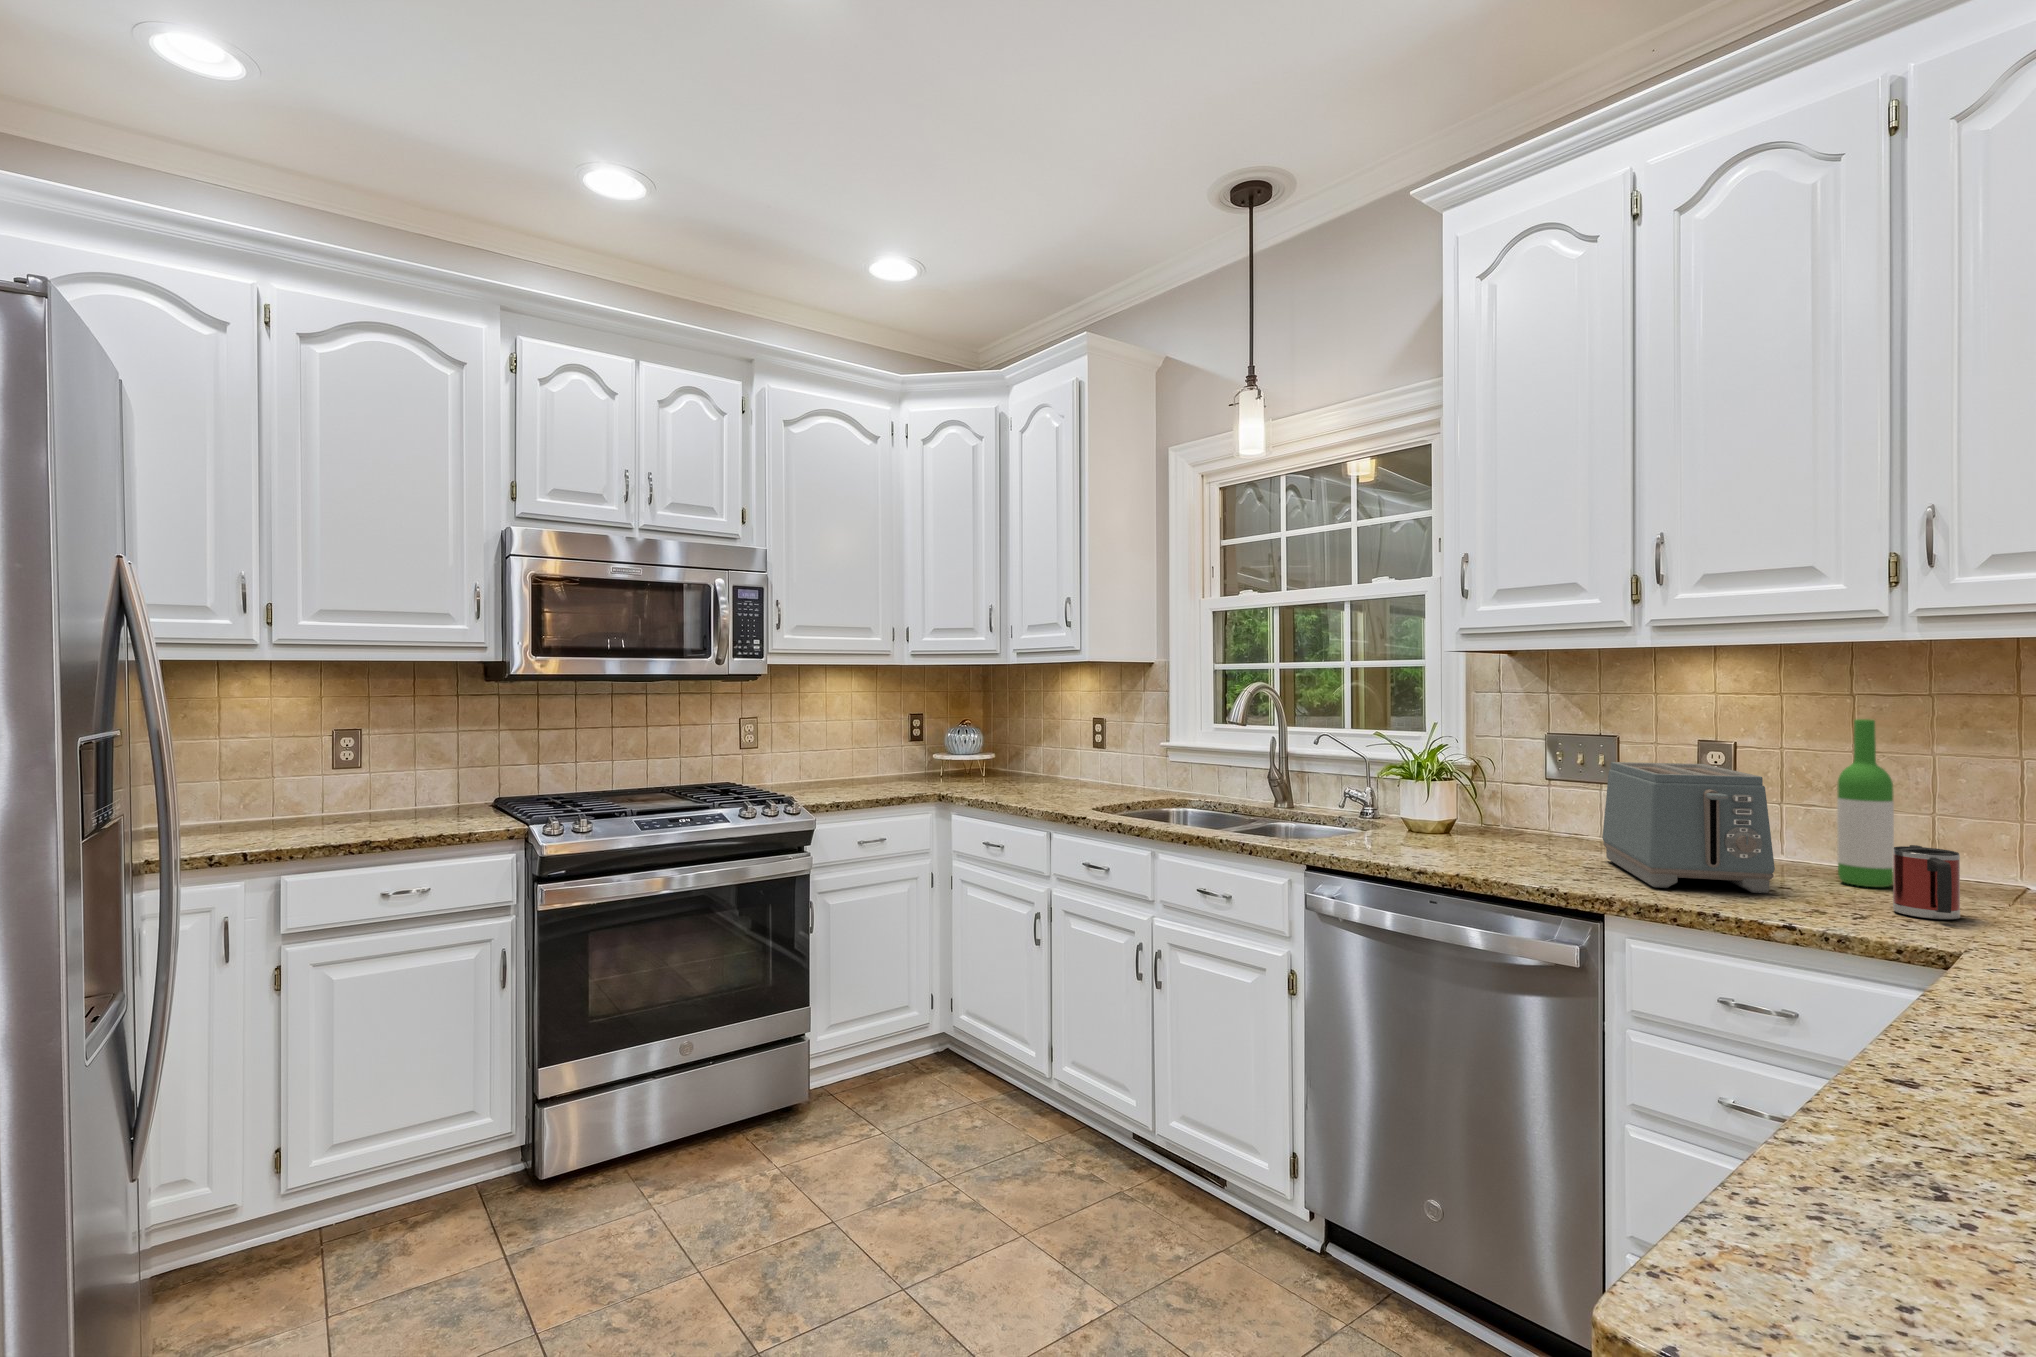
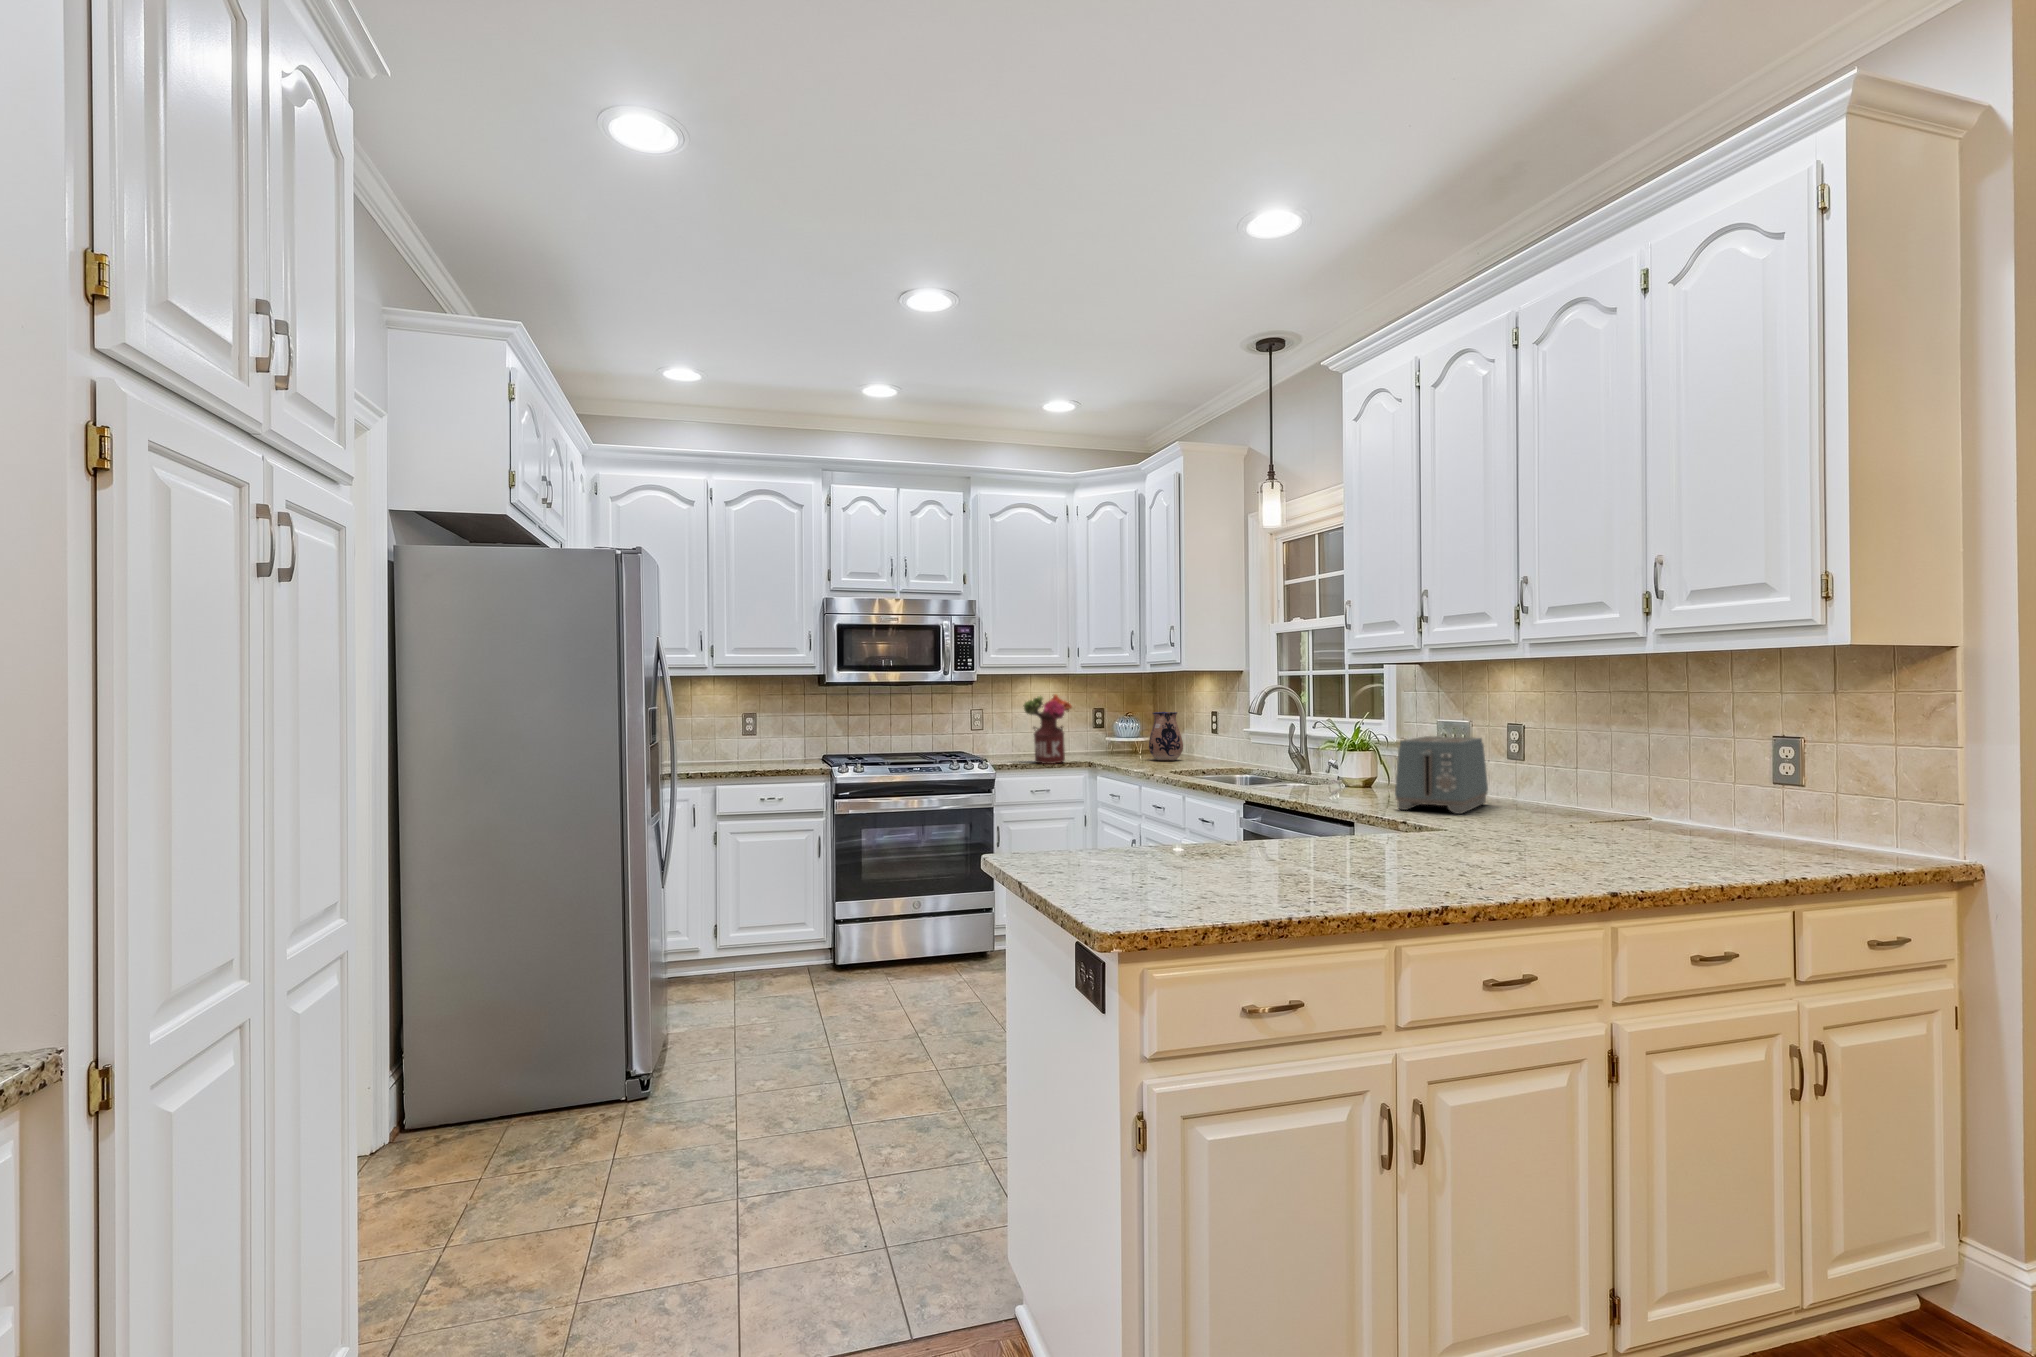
flower arrangement: none [839,695,913,801] -> present [1023,694,1072,764]
wine bottle: present [1837,719,1894,887] -> none [1535,708,1567,815]
ceramic pitcher: none [1010,720,1057,789] -> present [1149,712,1183,761]
mug: present [1893,845,1960,919] -> none [1502,783,1535,825]

